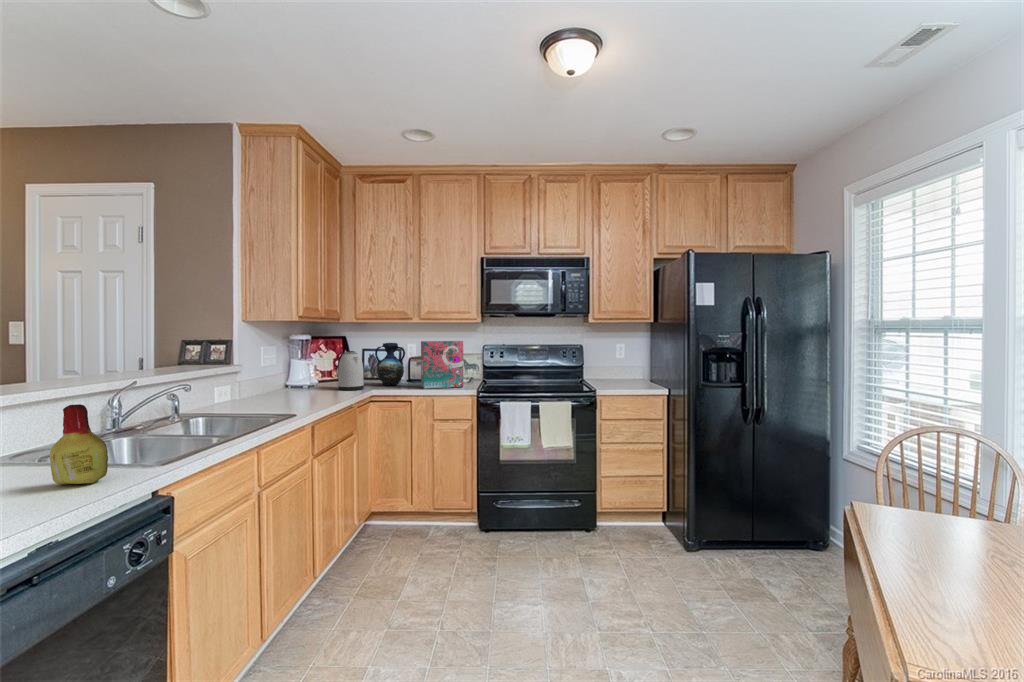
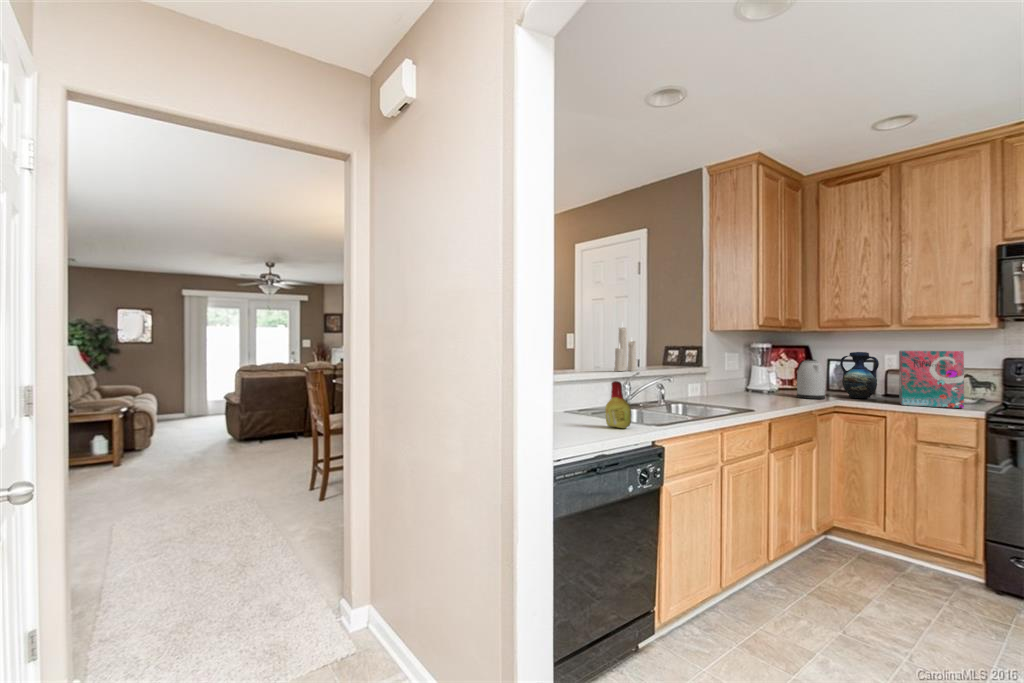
candle: none [86,300,131,379] -> present [614,327,637,371]

